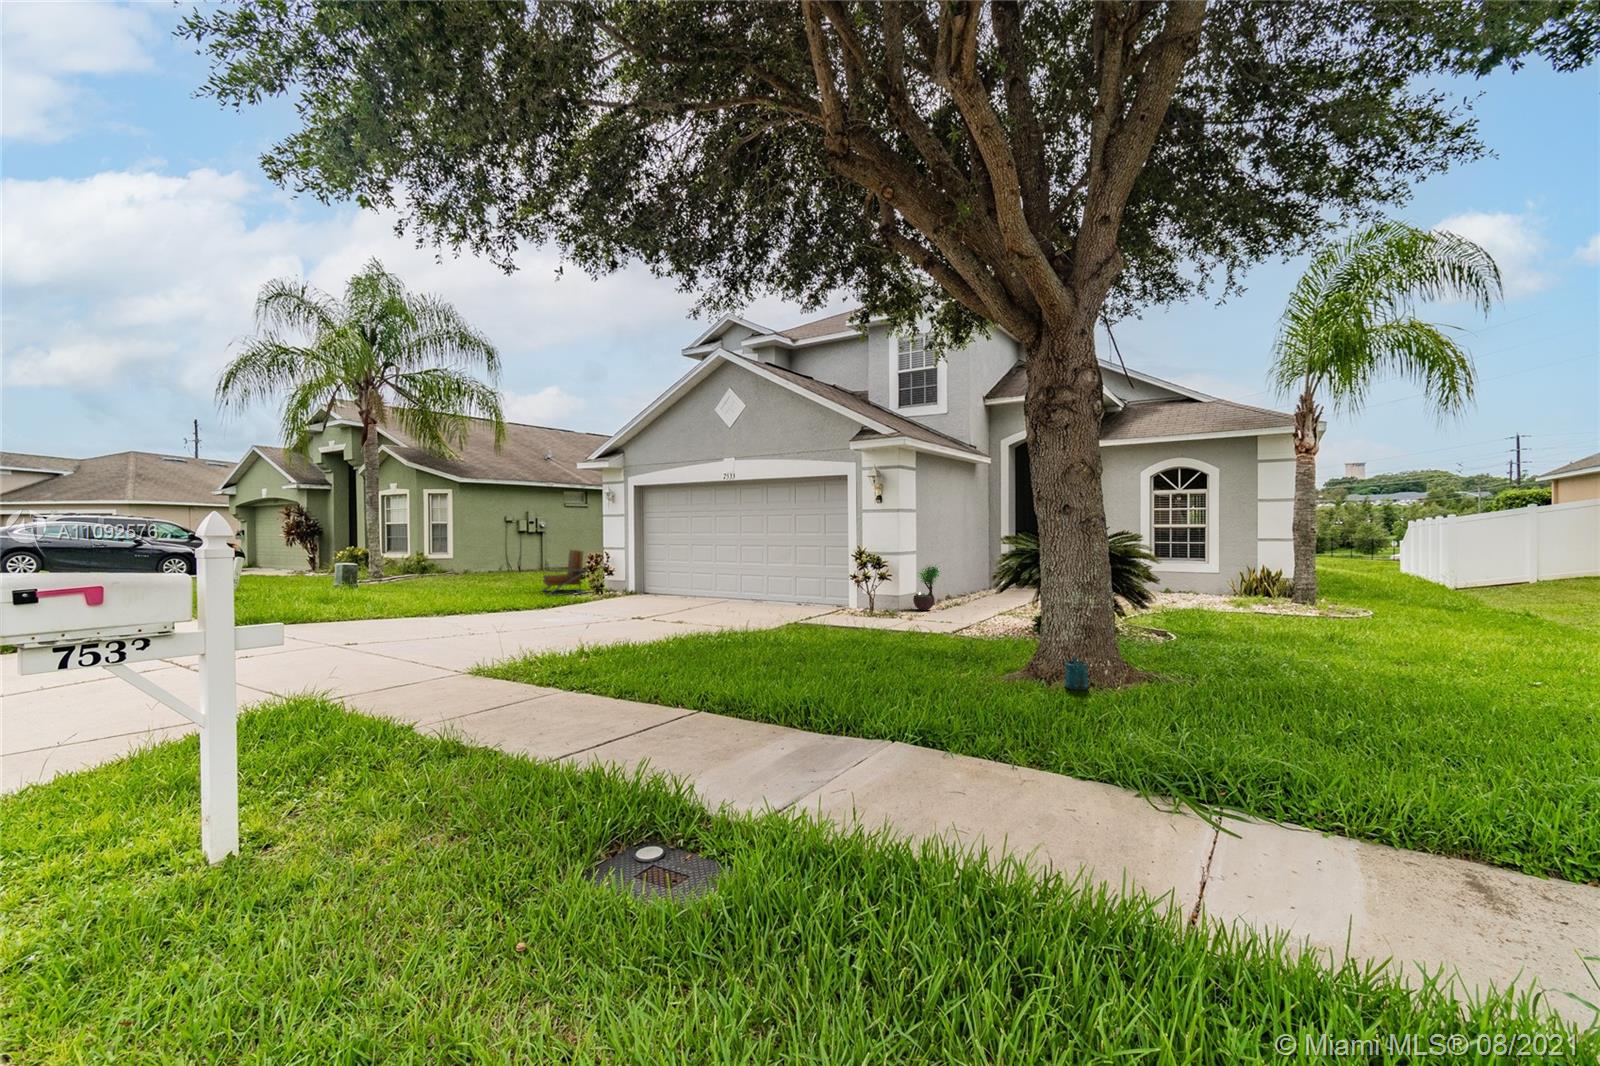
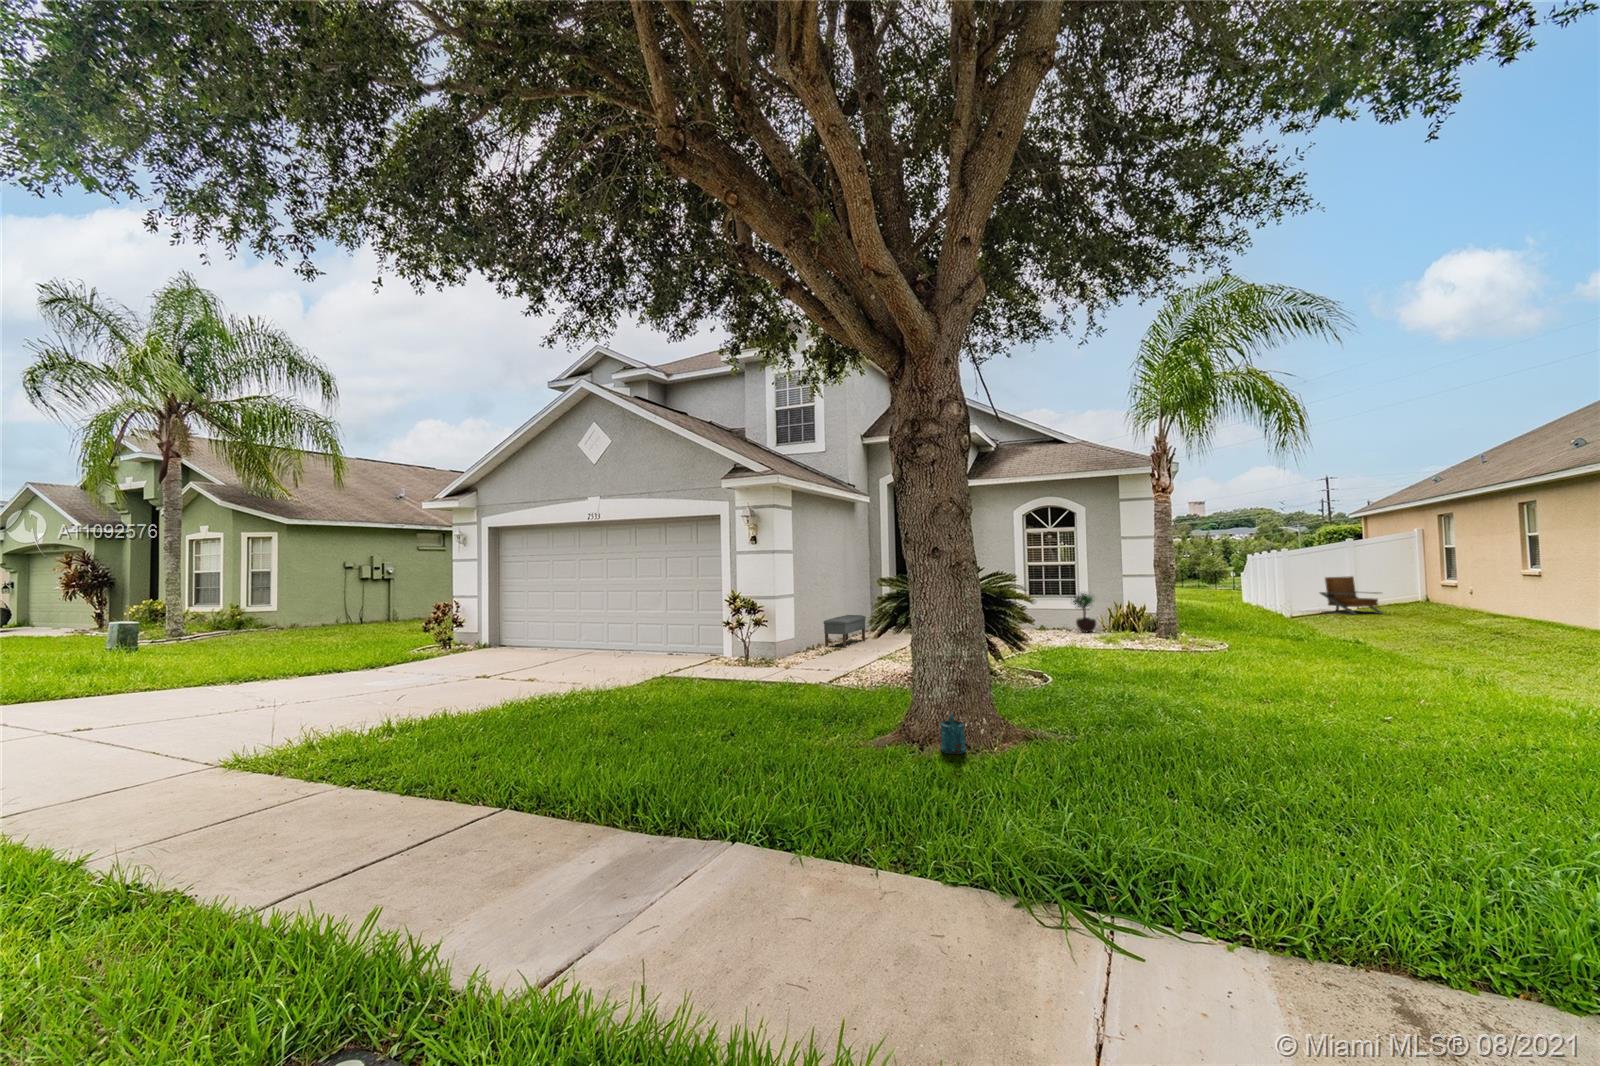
lounge chair: present [542,550,587,596] -> present [1320,576,1383,615]
potted tree: present [913,567,940,610] -> present [1073,593,1096,632]
bench: none [942,573,984,604] -> present [824,615,866,648]

